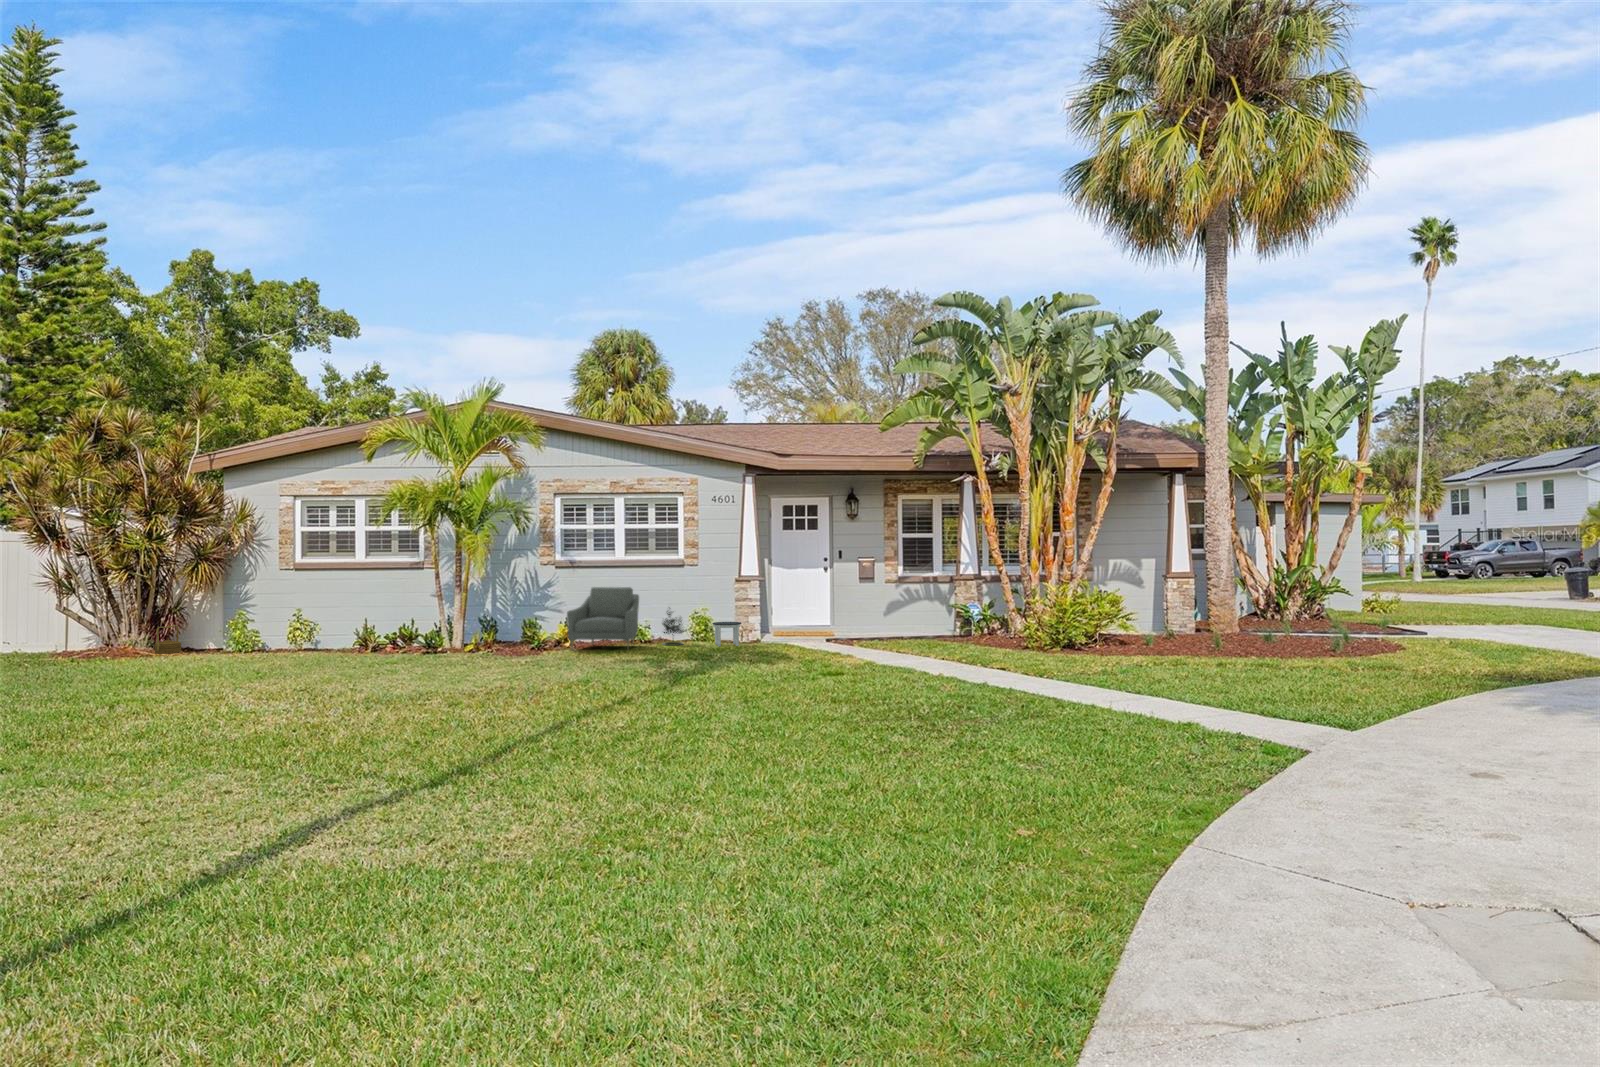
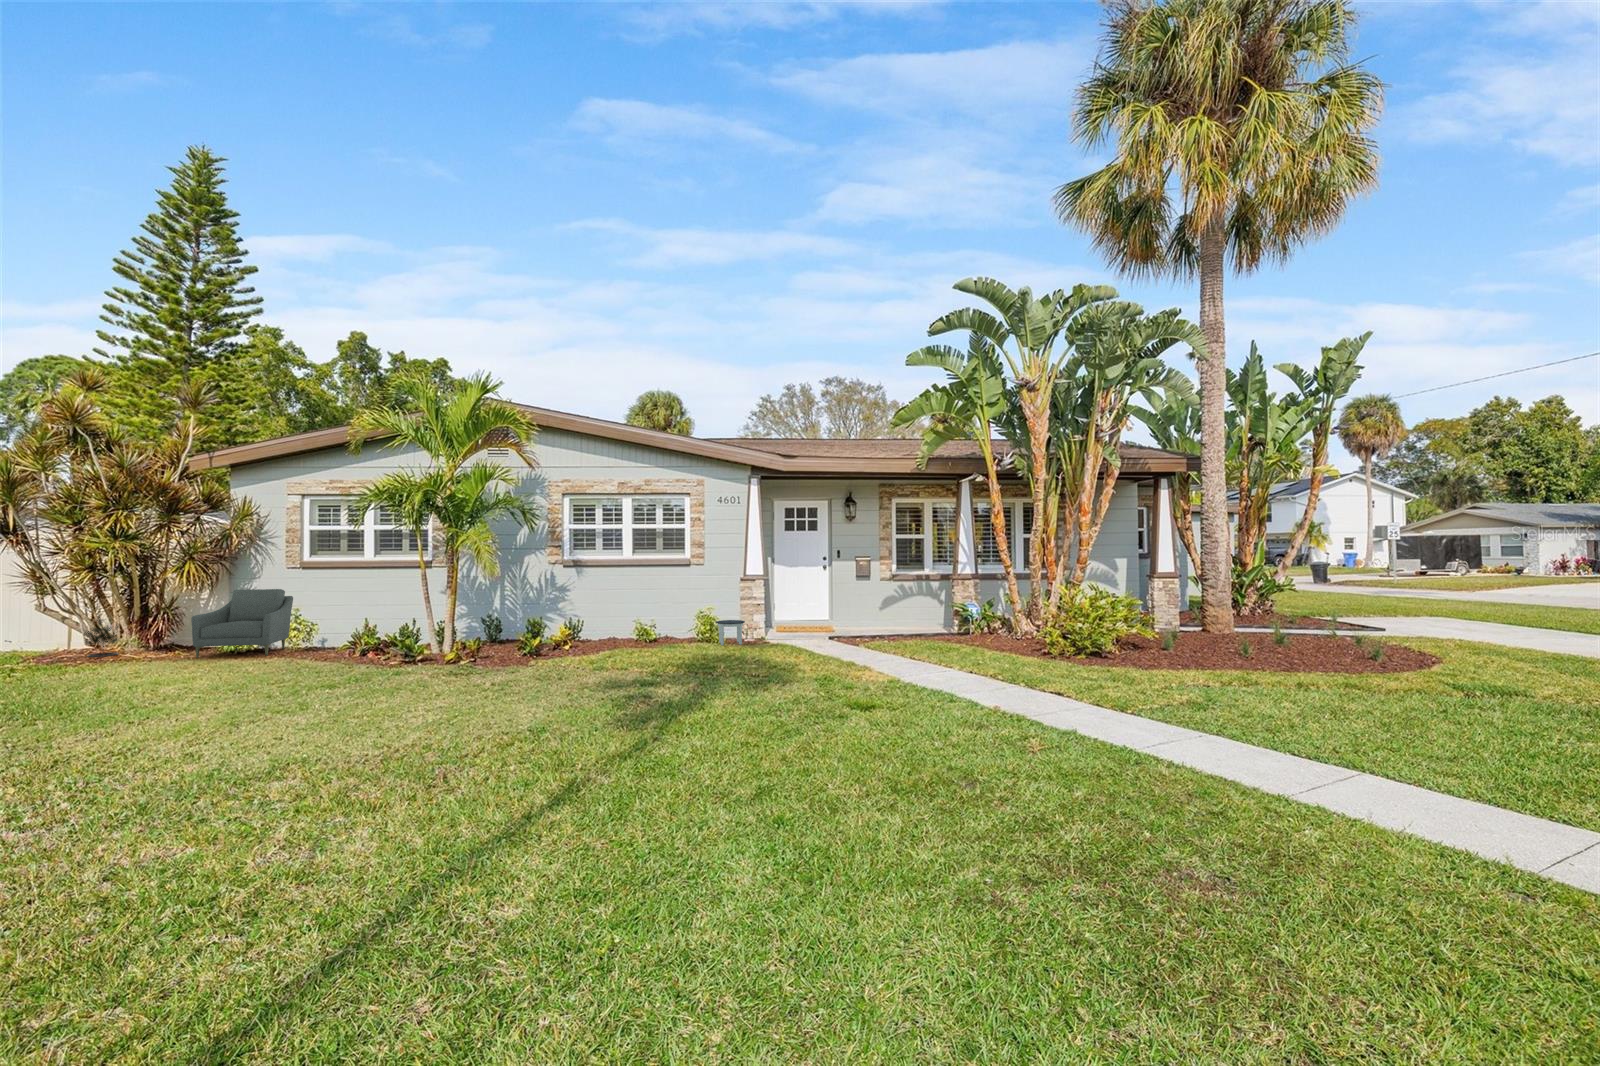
chair: present [567,587,639,649] -> present [191,589,293,658]
potted tree: present [662,611,684,646] -> present [84,615,120,657]
woven basket: present [154,625,181,654] -> none [149,624,181,653]

